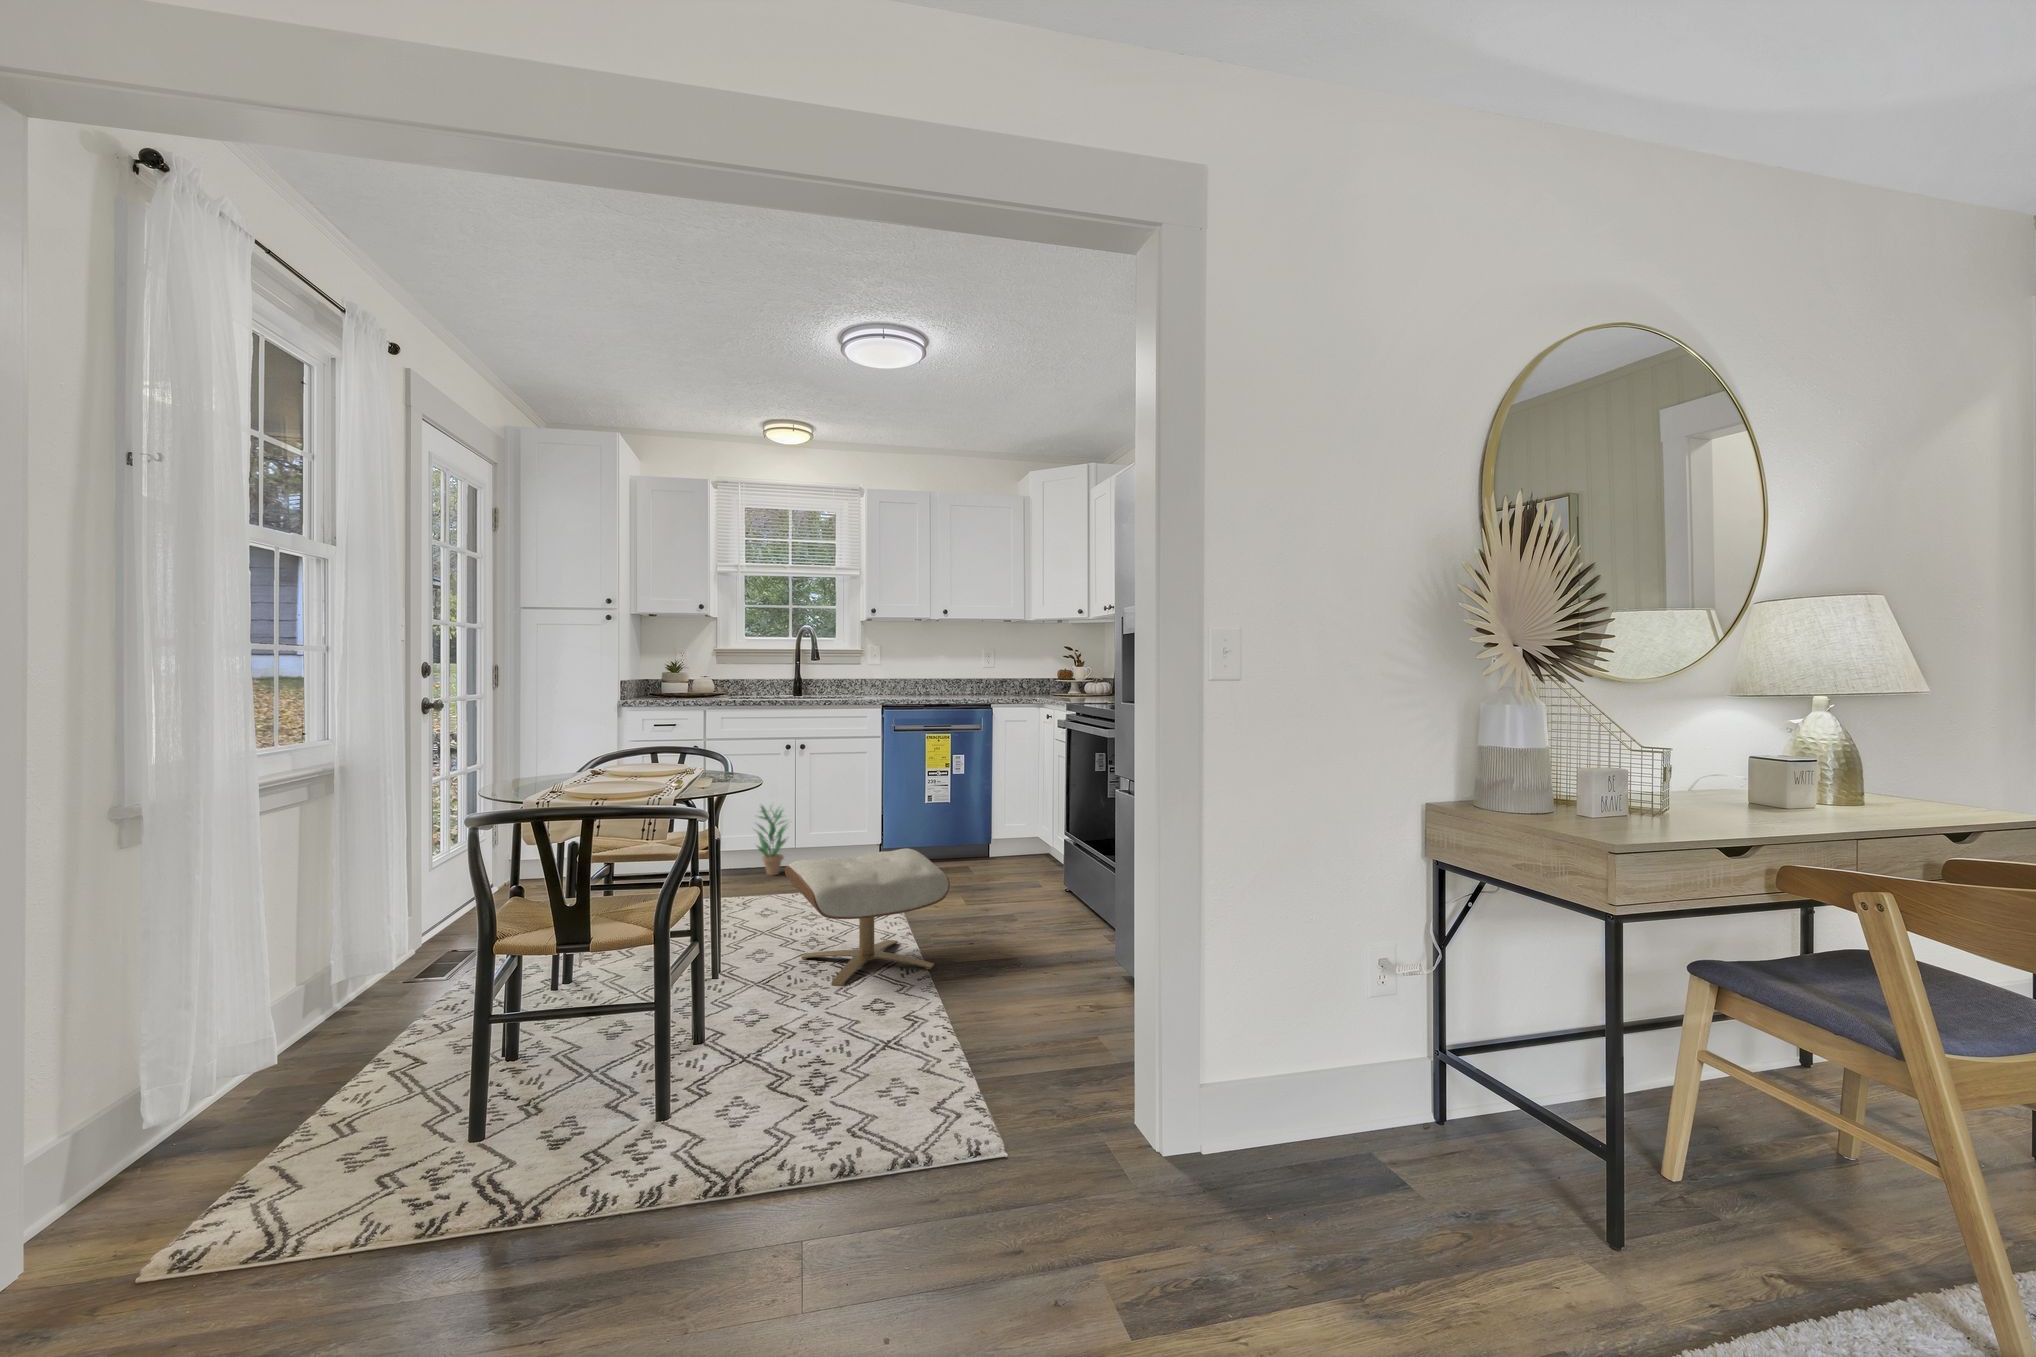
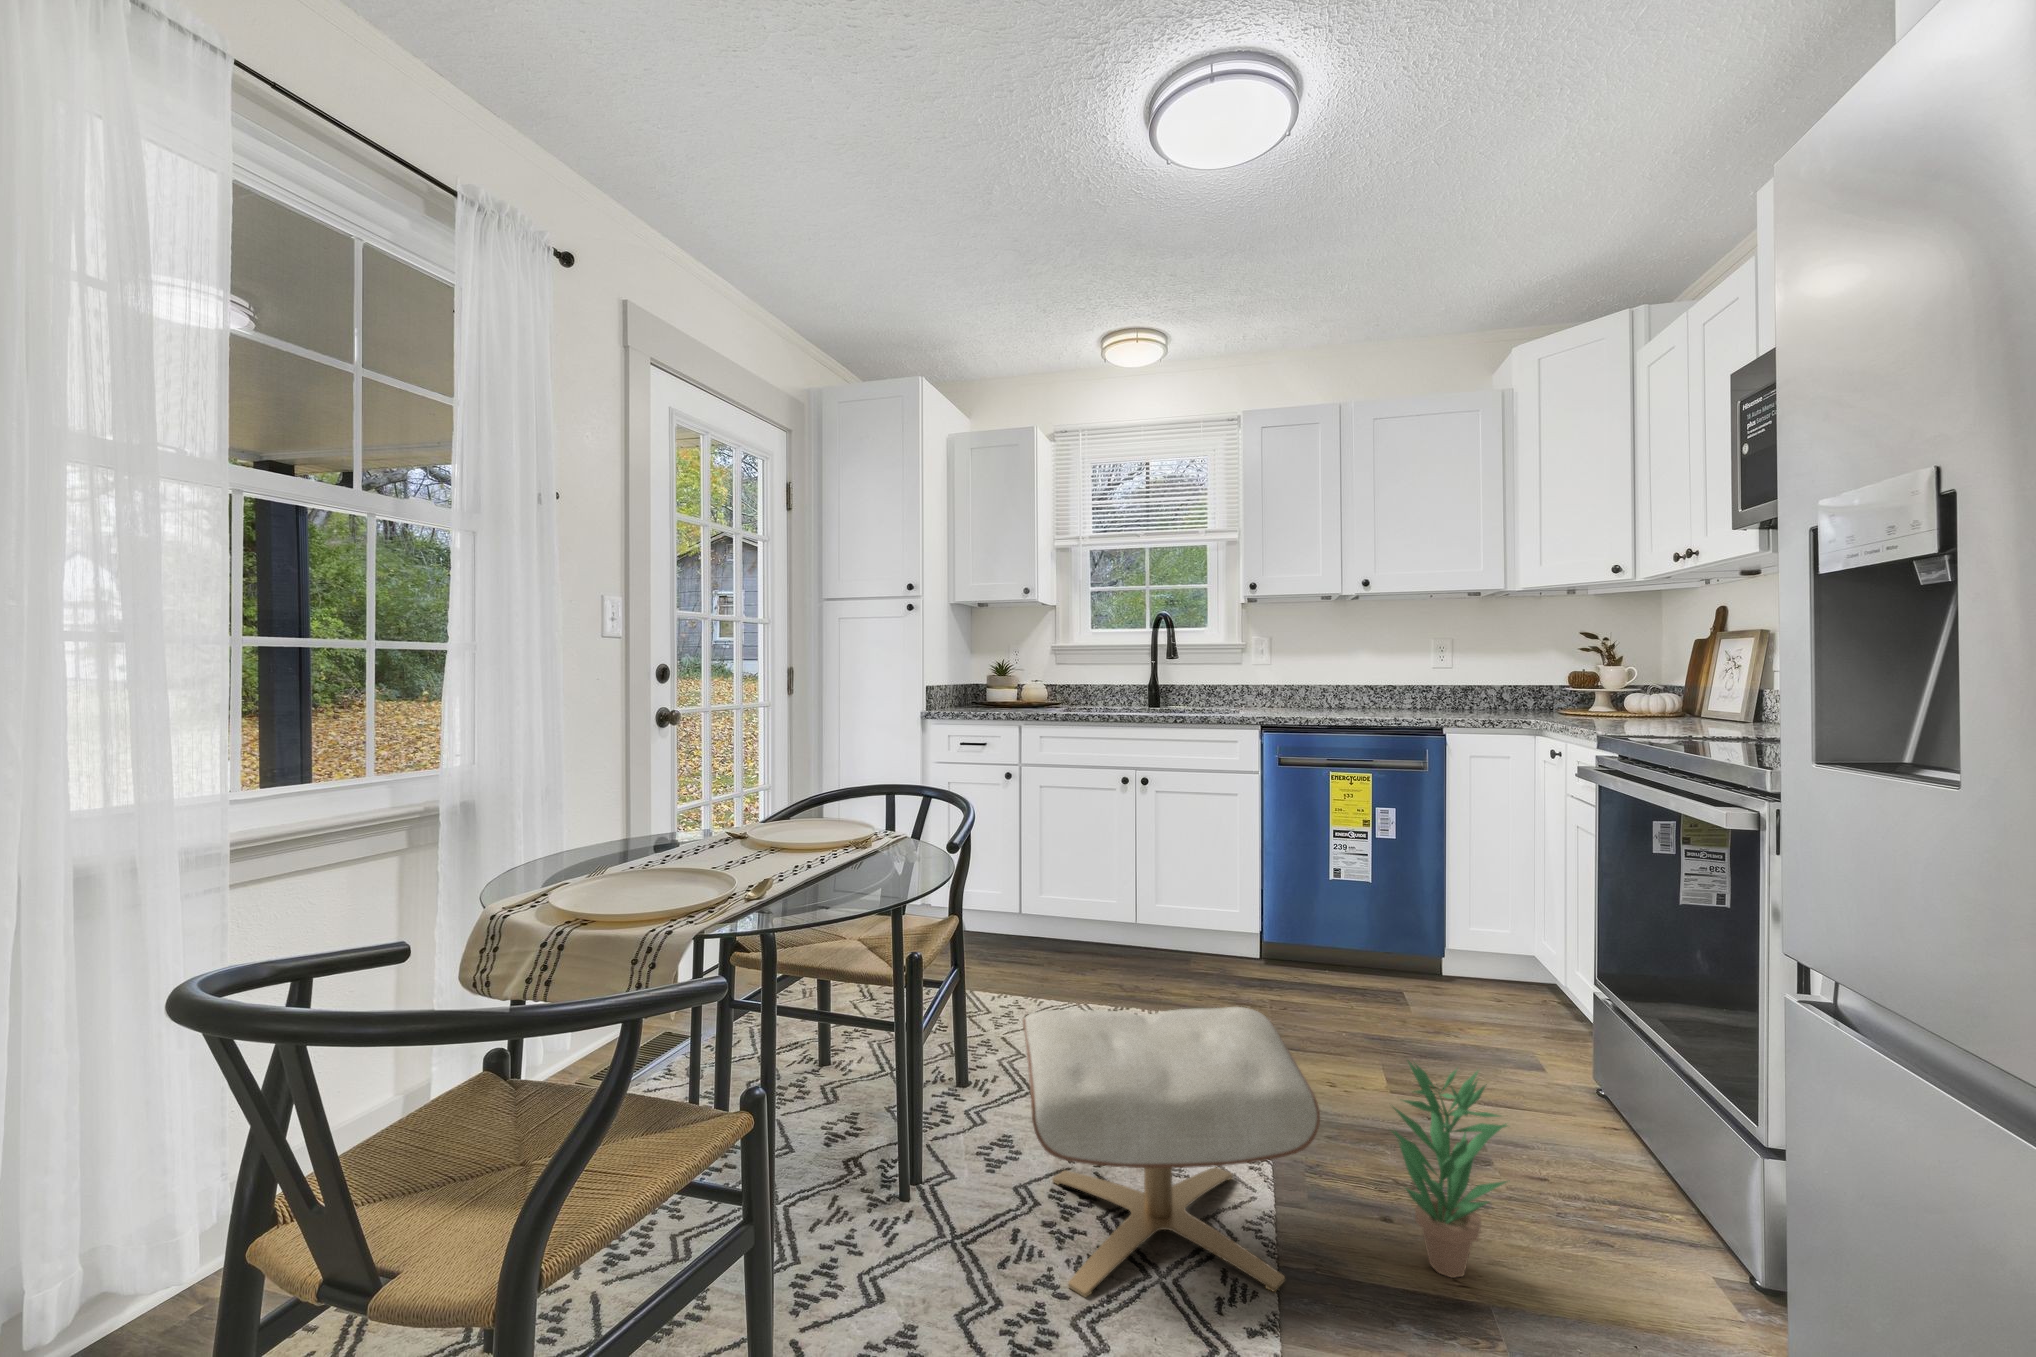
potted plant: present [754,805,787,876] -> present [1392,1061,1507,1278]

